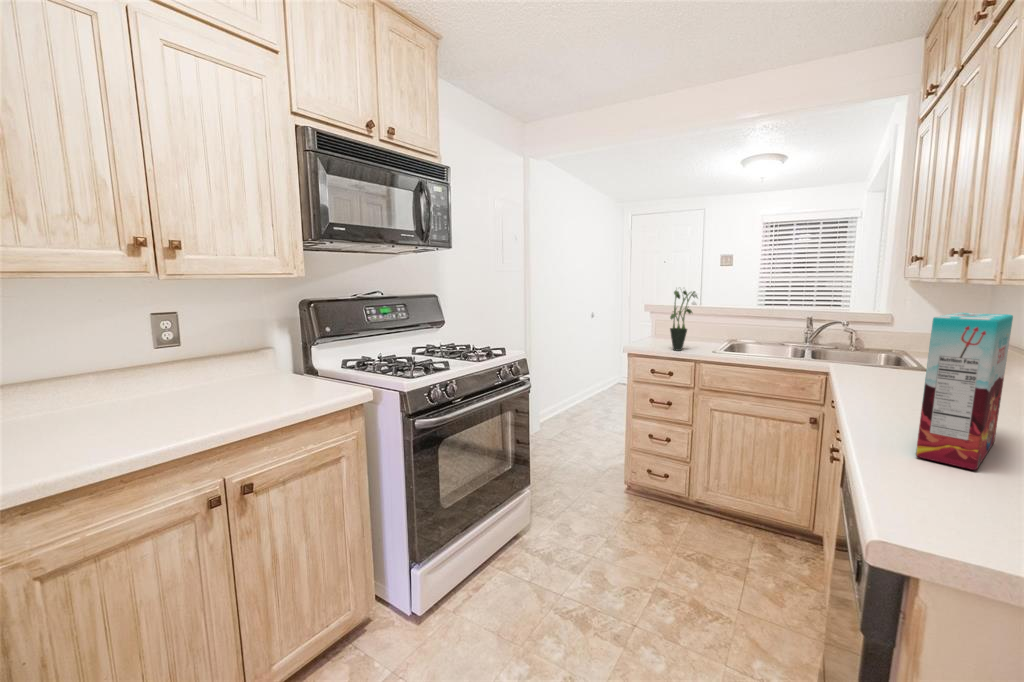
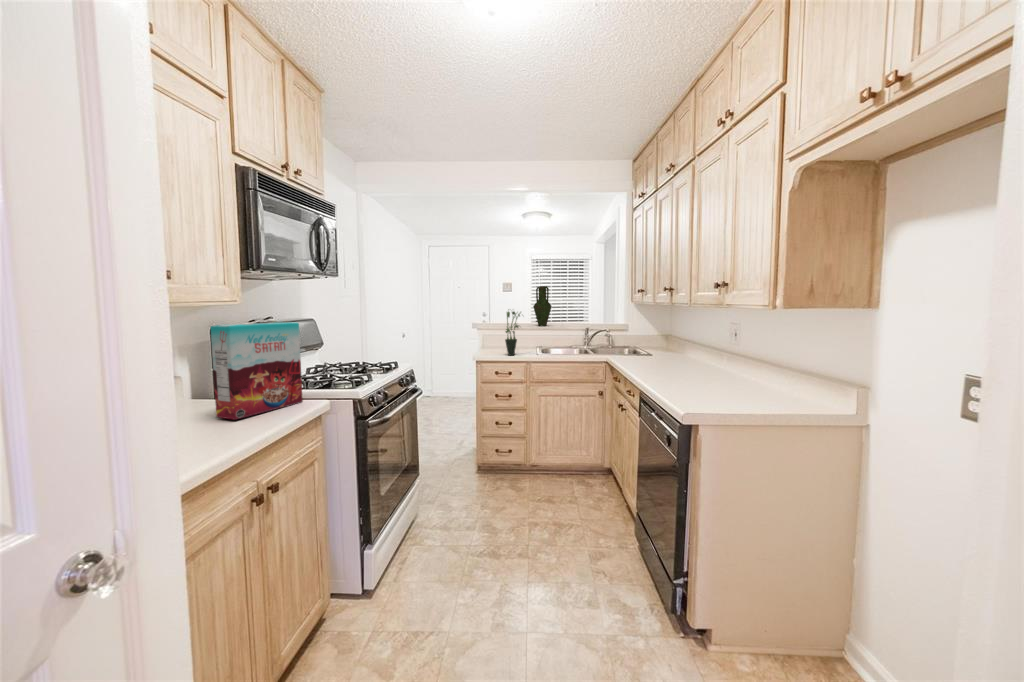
vase: none [730,256,760,313] -> present [533,286,552,326]
cereal box: present [916,313,1013,470] -> present [211,322,303,420]

